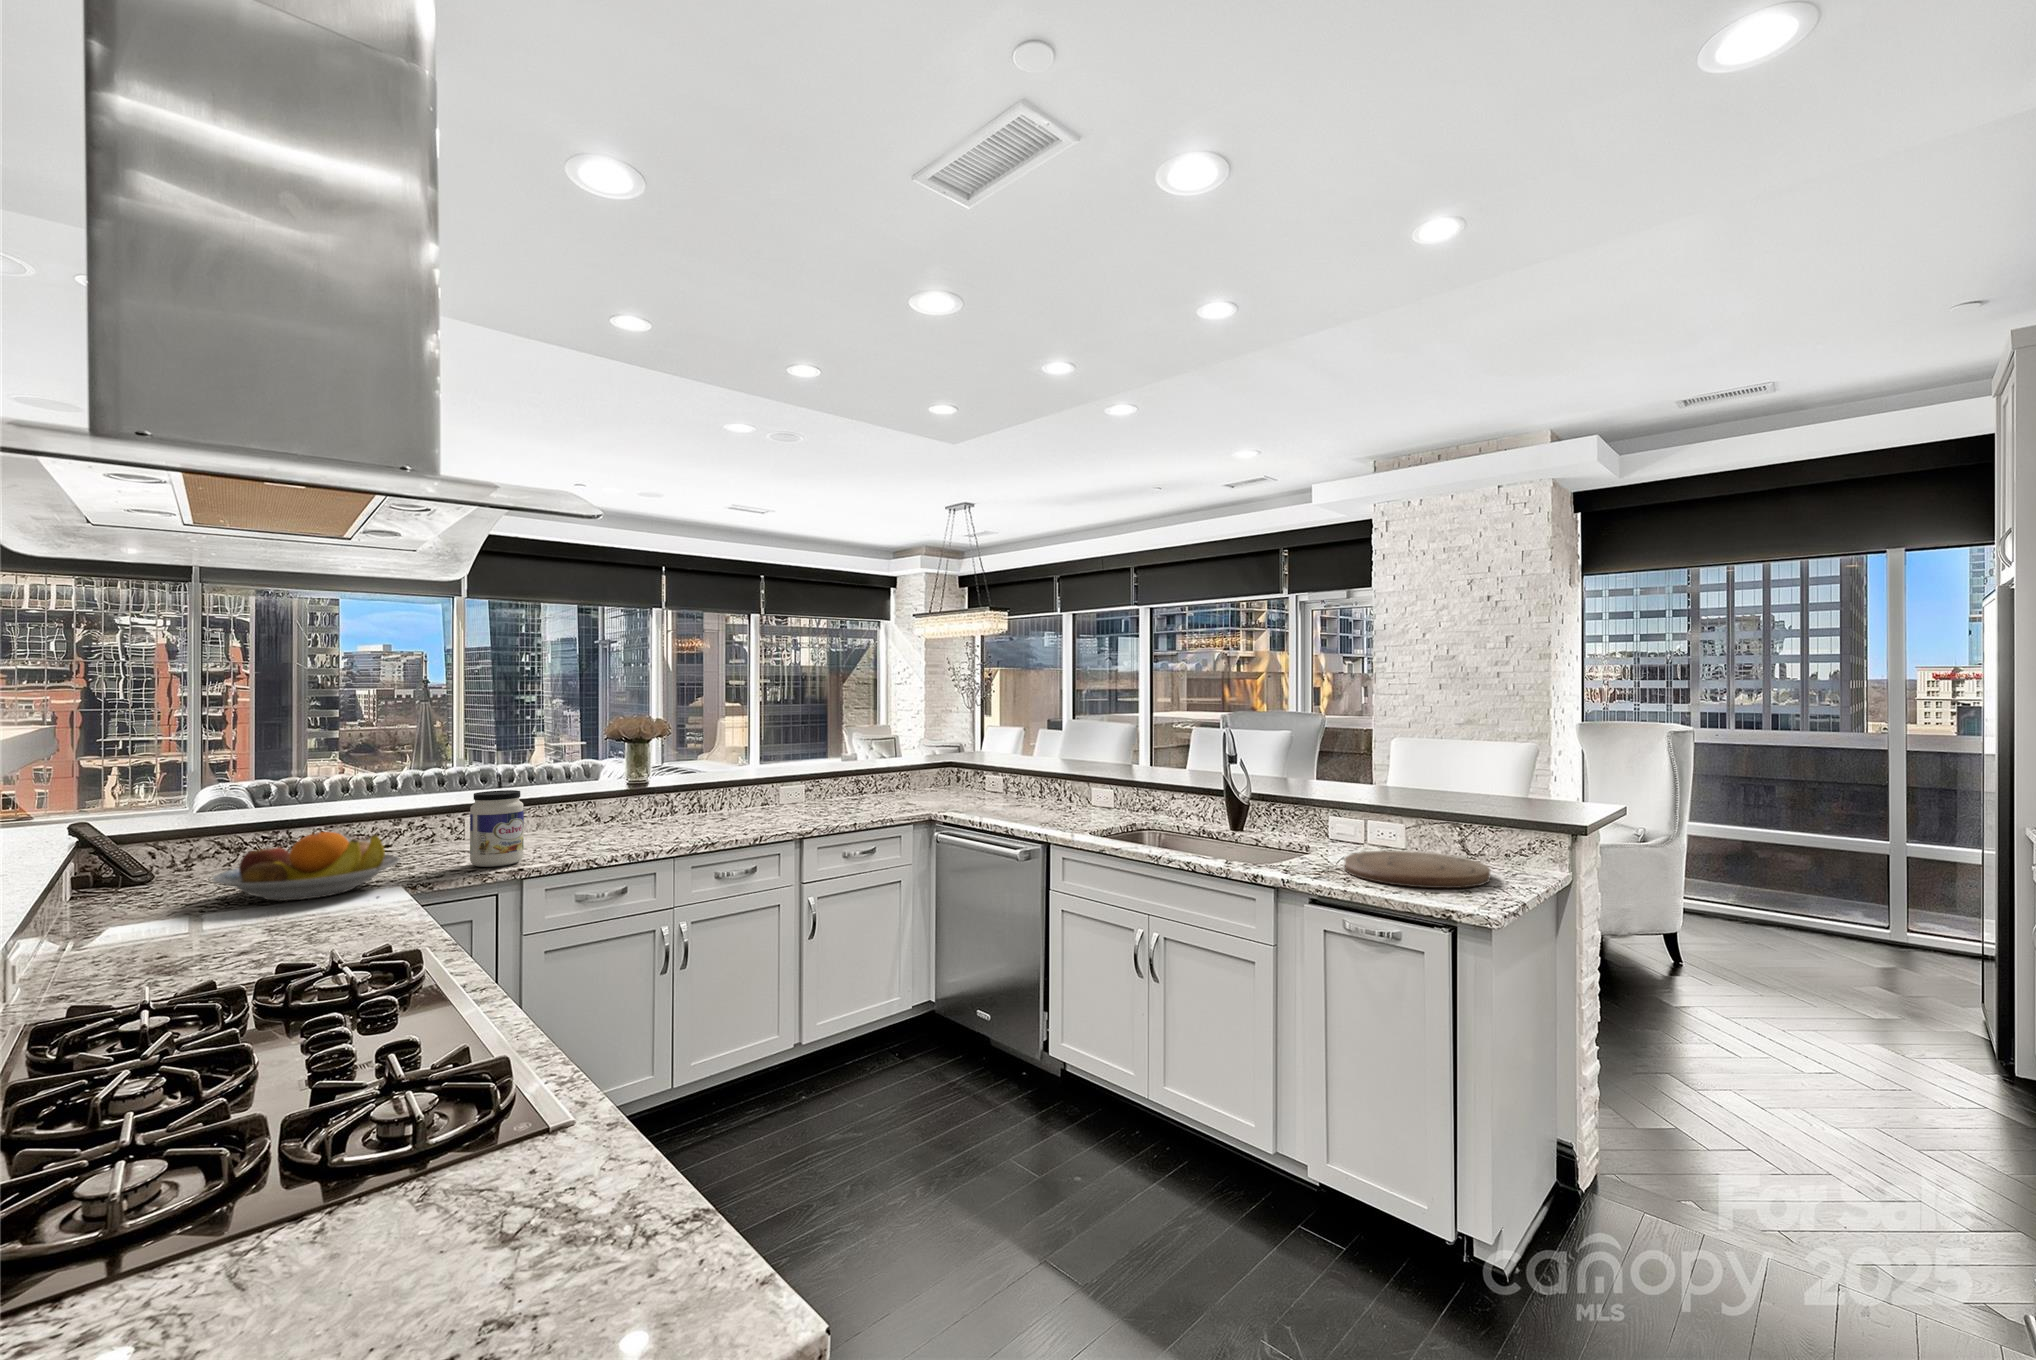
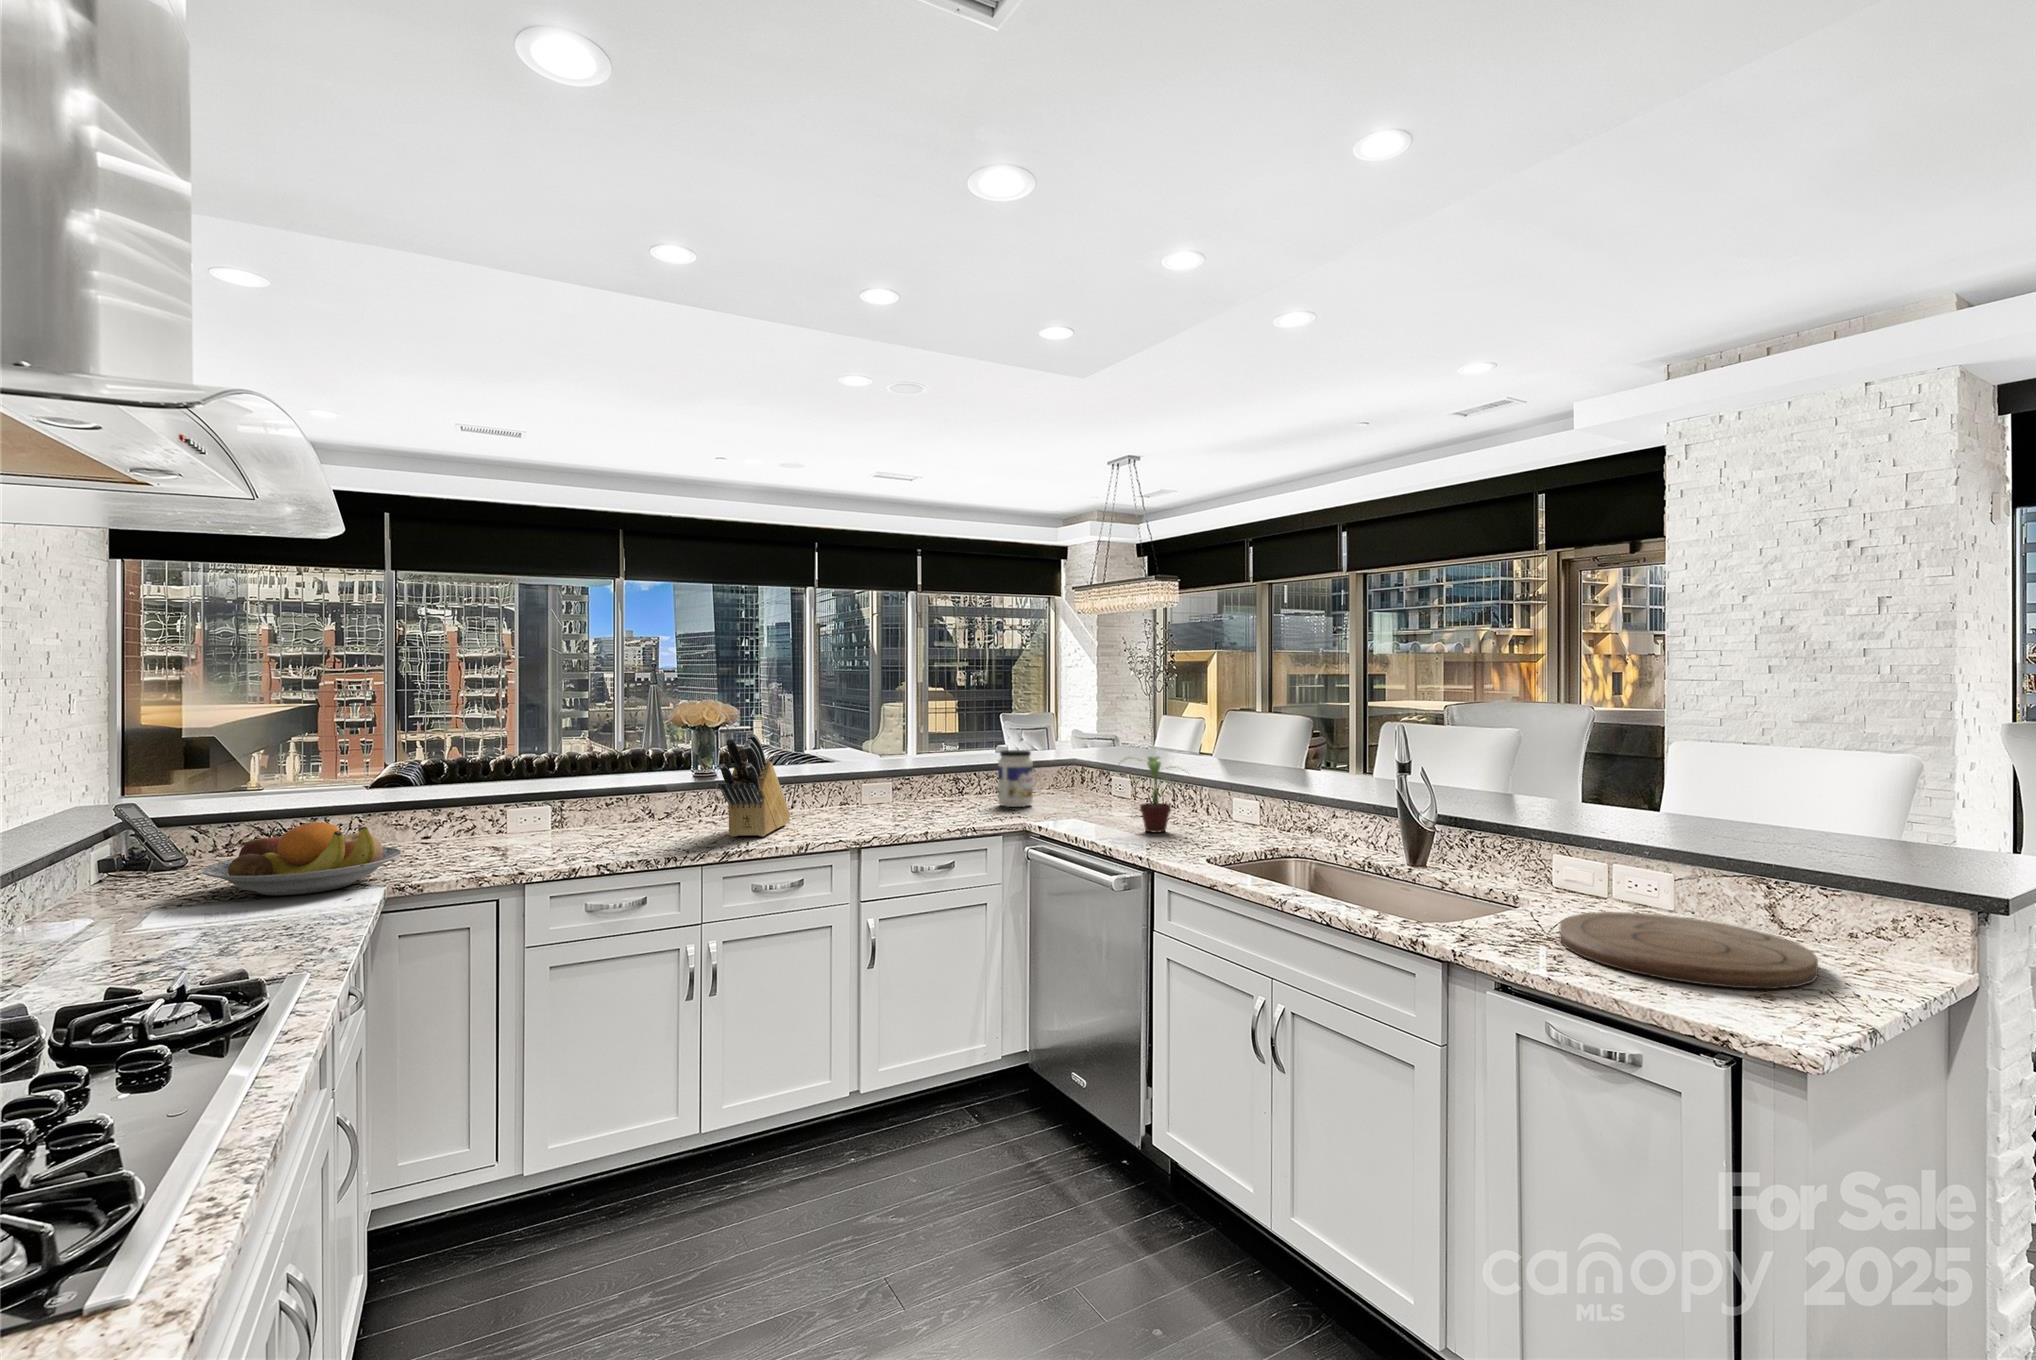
knife block: none [672,742,721,834] -> present [719,733,790,837]
potted plant: none [1005,755,1064,816] -> present [1117,756,1176,833]
jar: present [470,790,524,867] -> present [998,750,1033,807]

